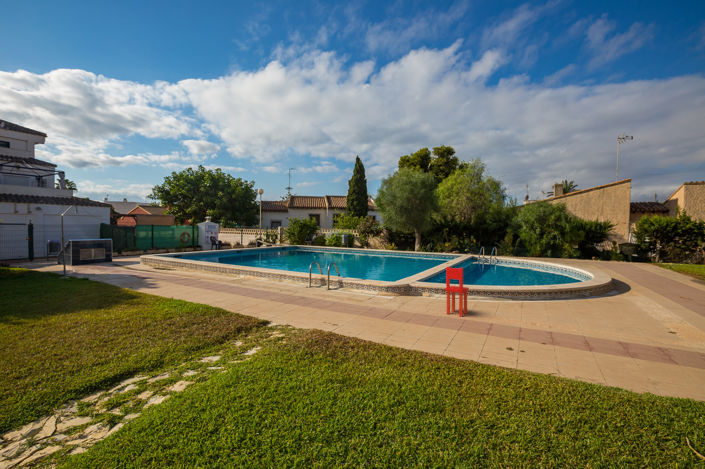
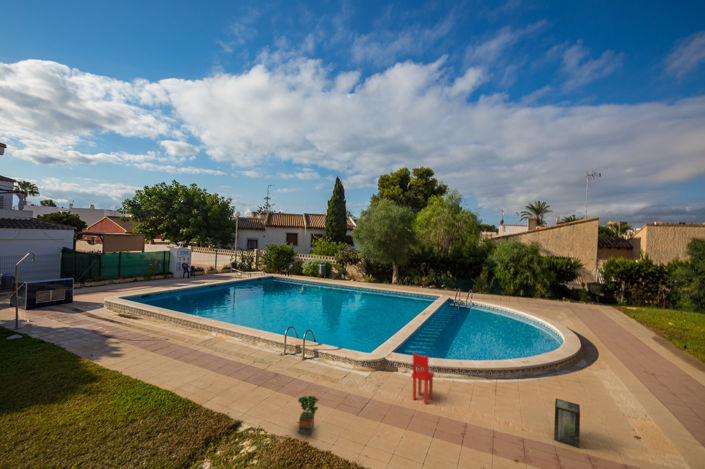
potted tree: none [331,296,353,332] -> present [298,396,318,434]
storage box: none [603,299,634,343] -> present [554,399,580,448]

